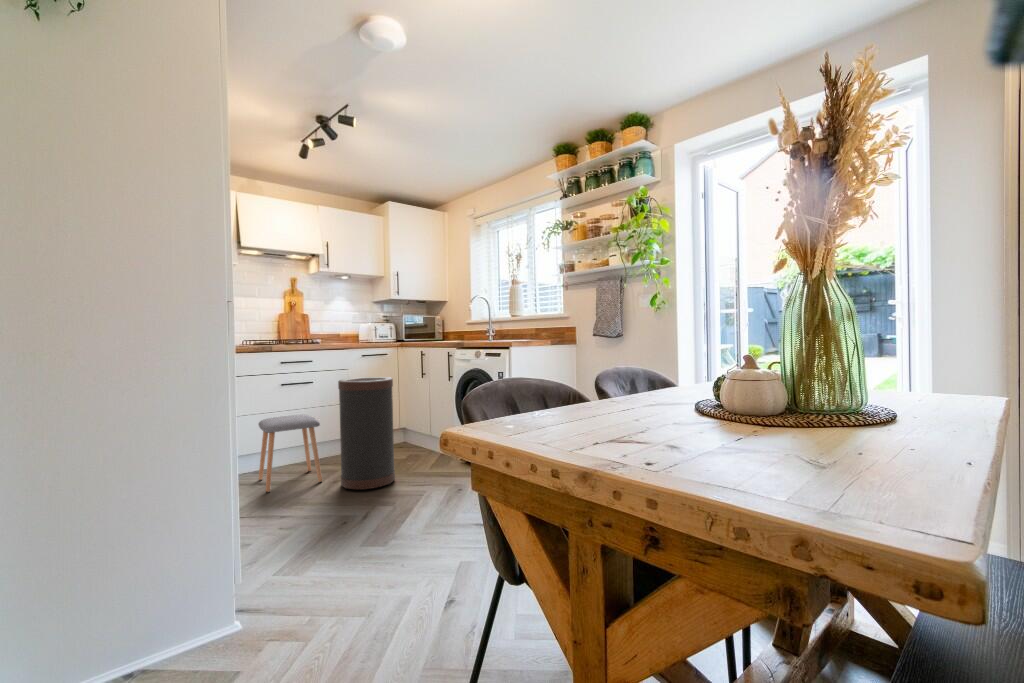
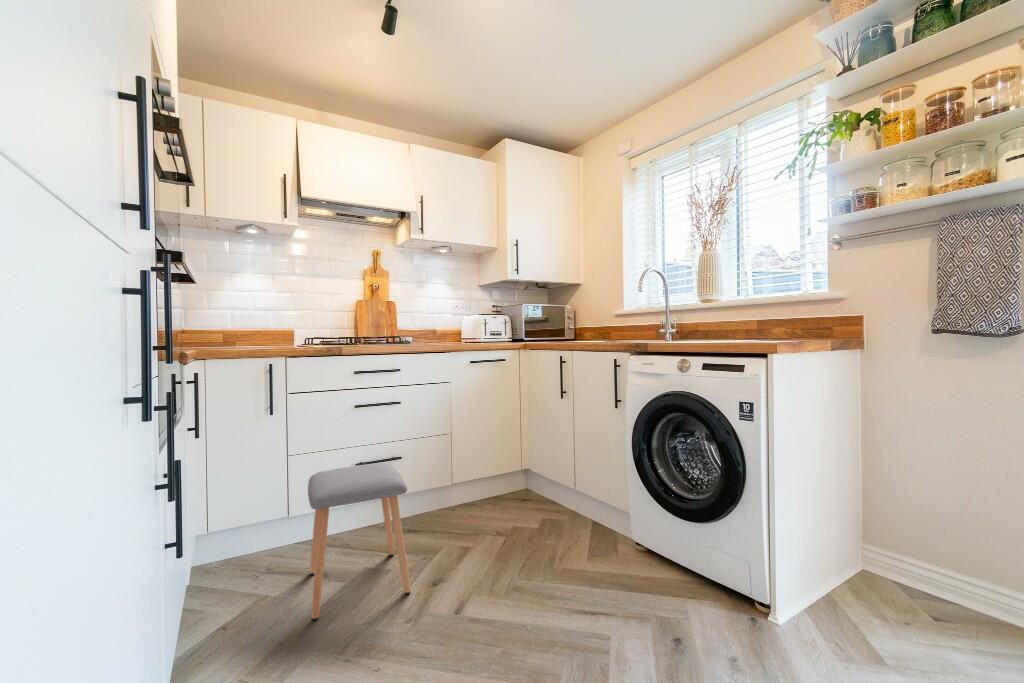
trash can: present [338,377,395,489] -> none [439,406,541,637]

